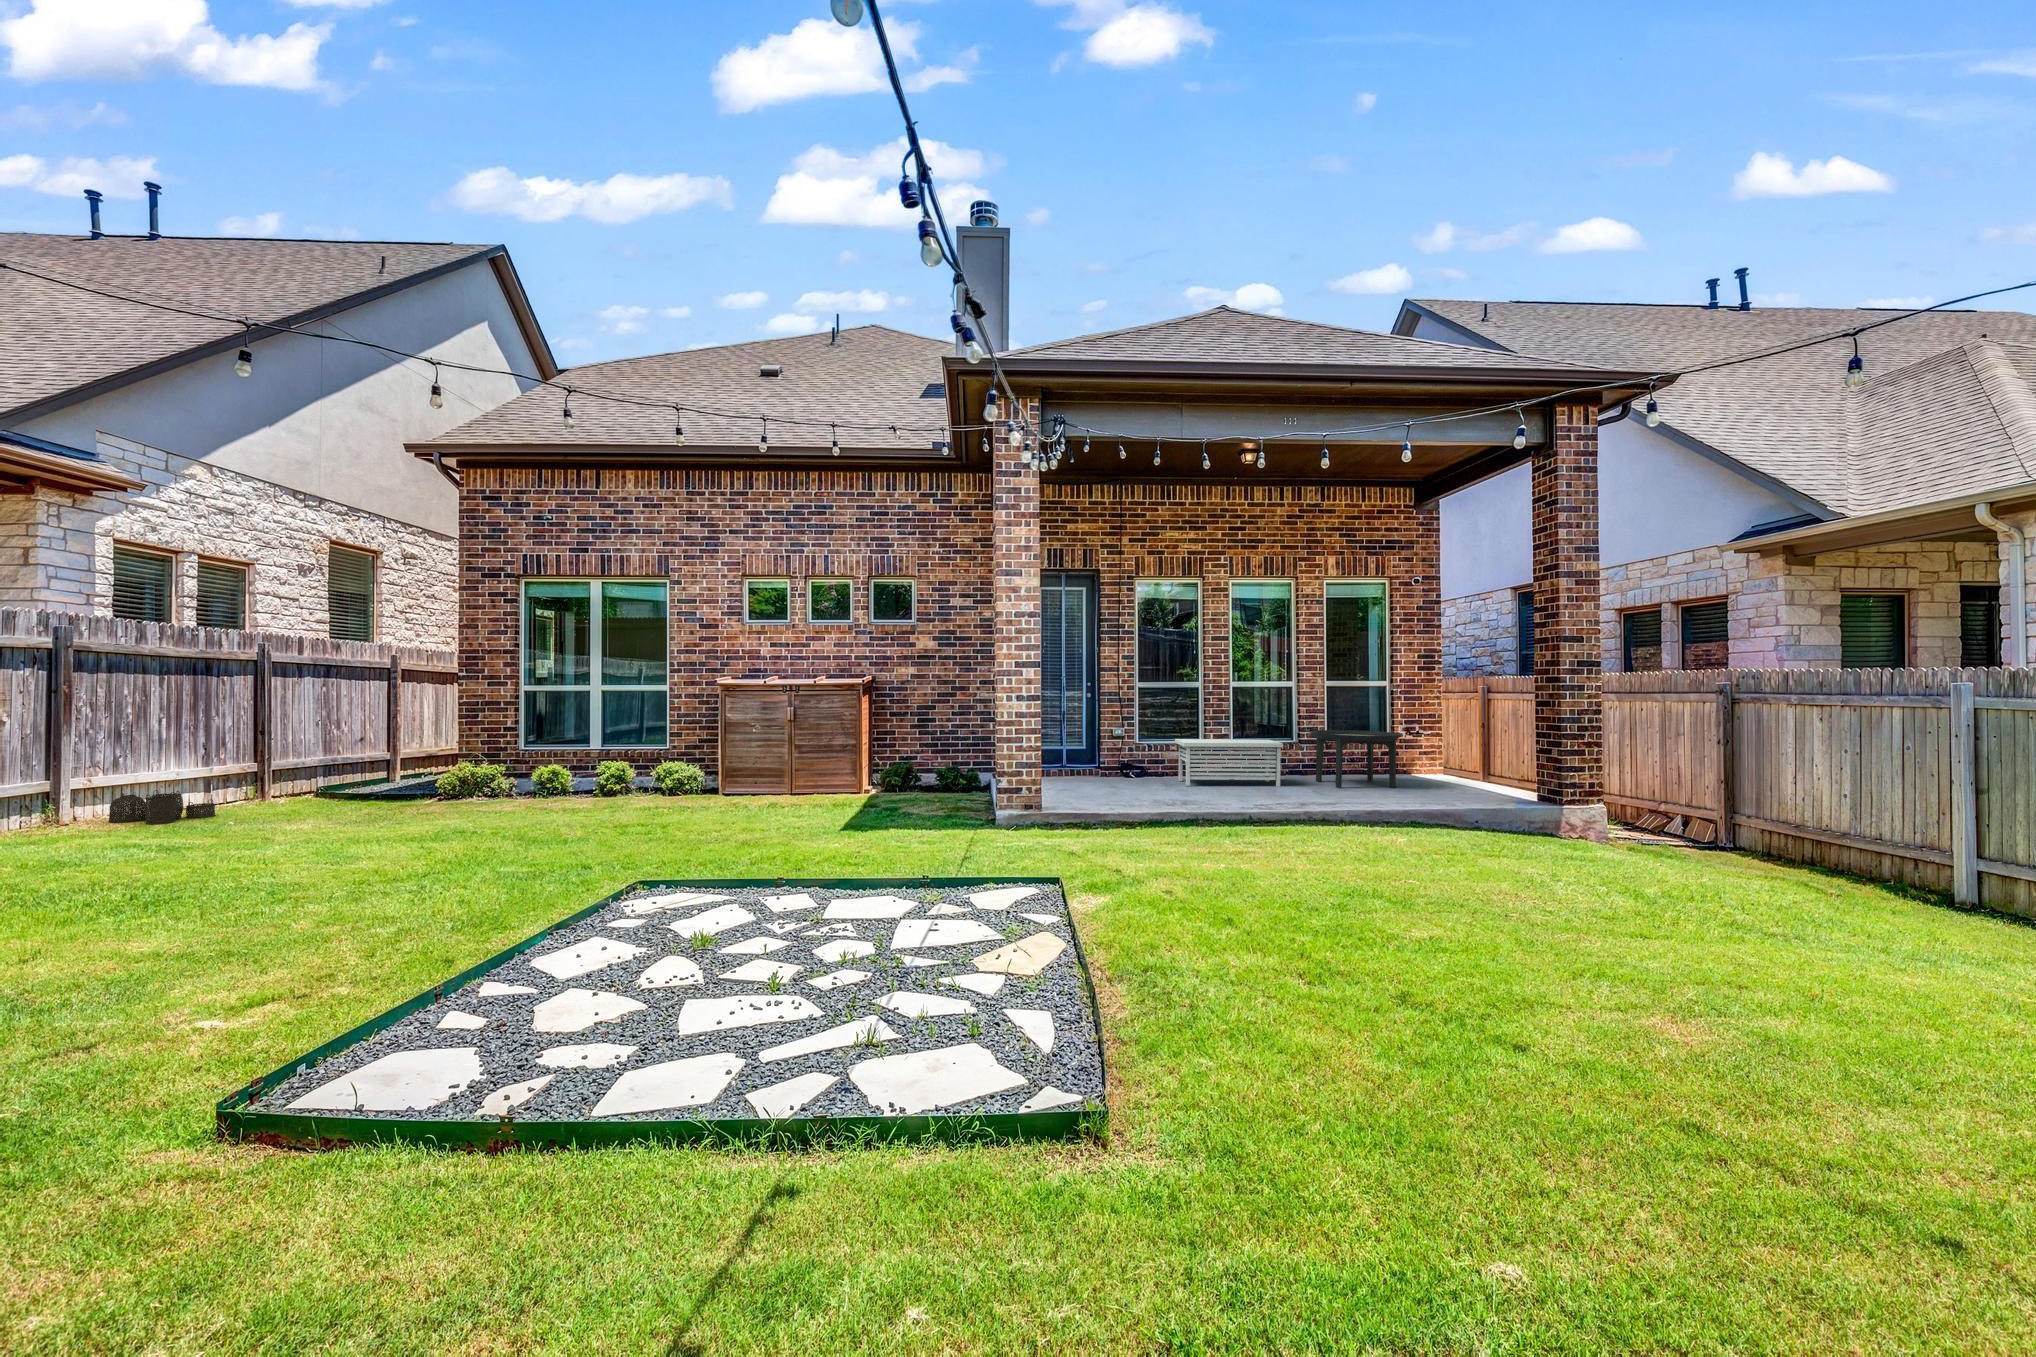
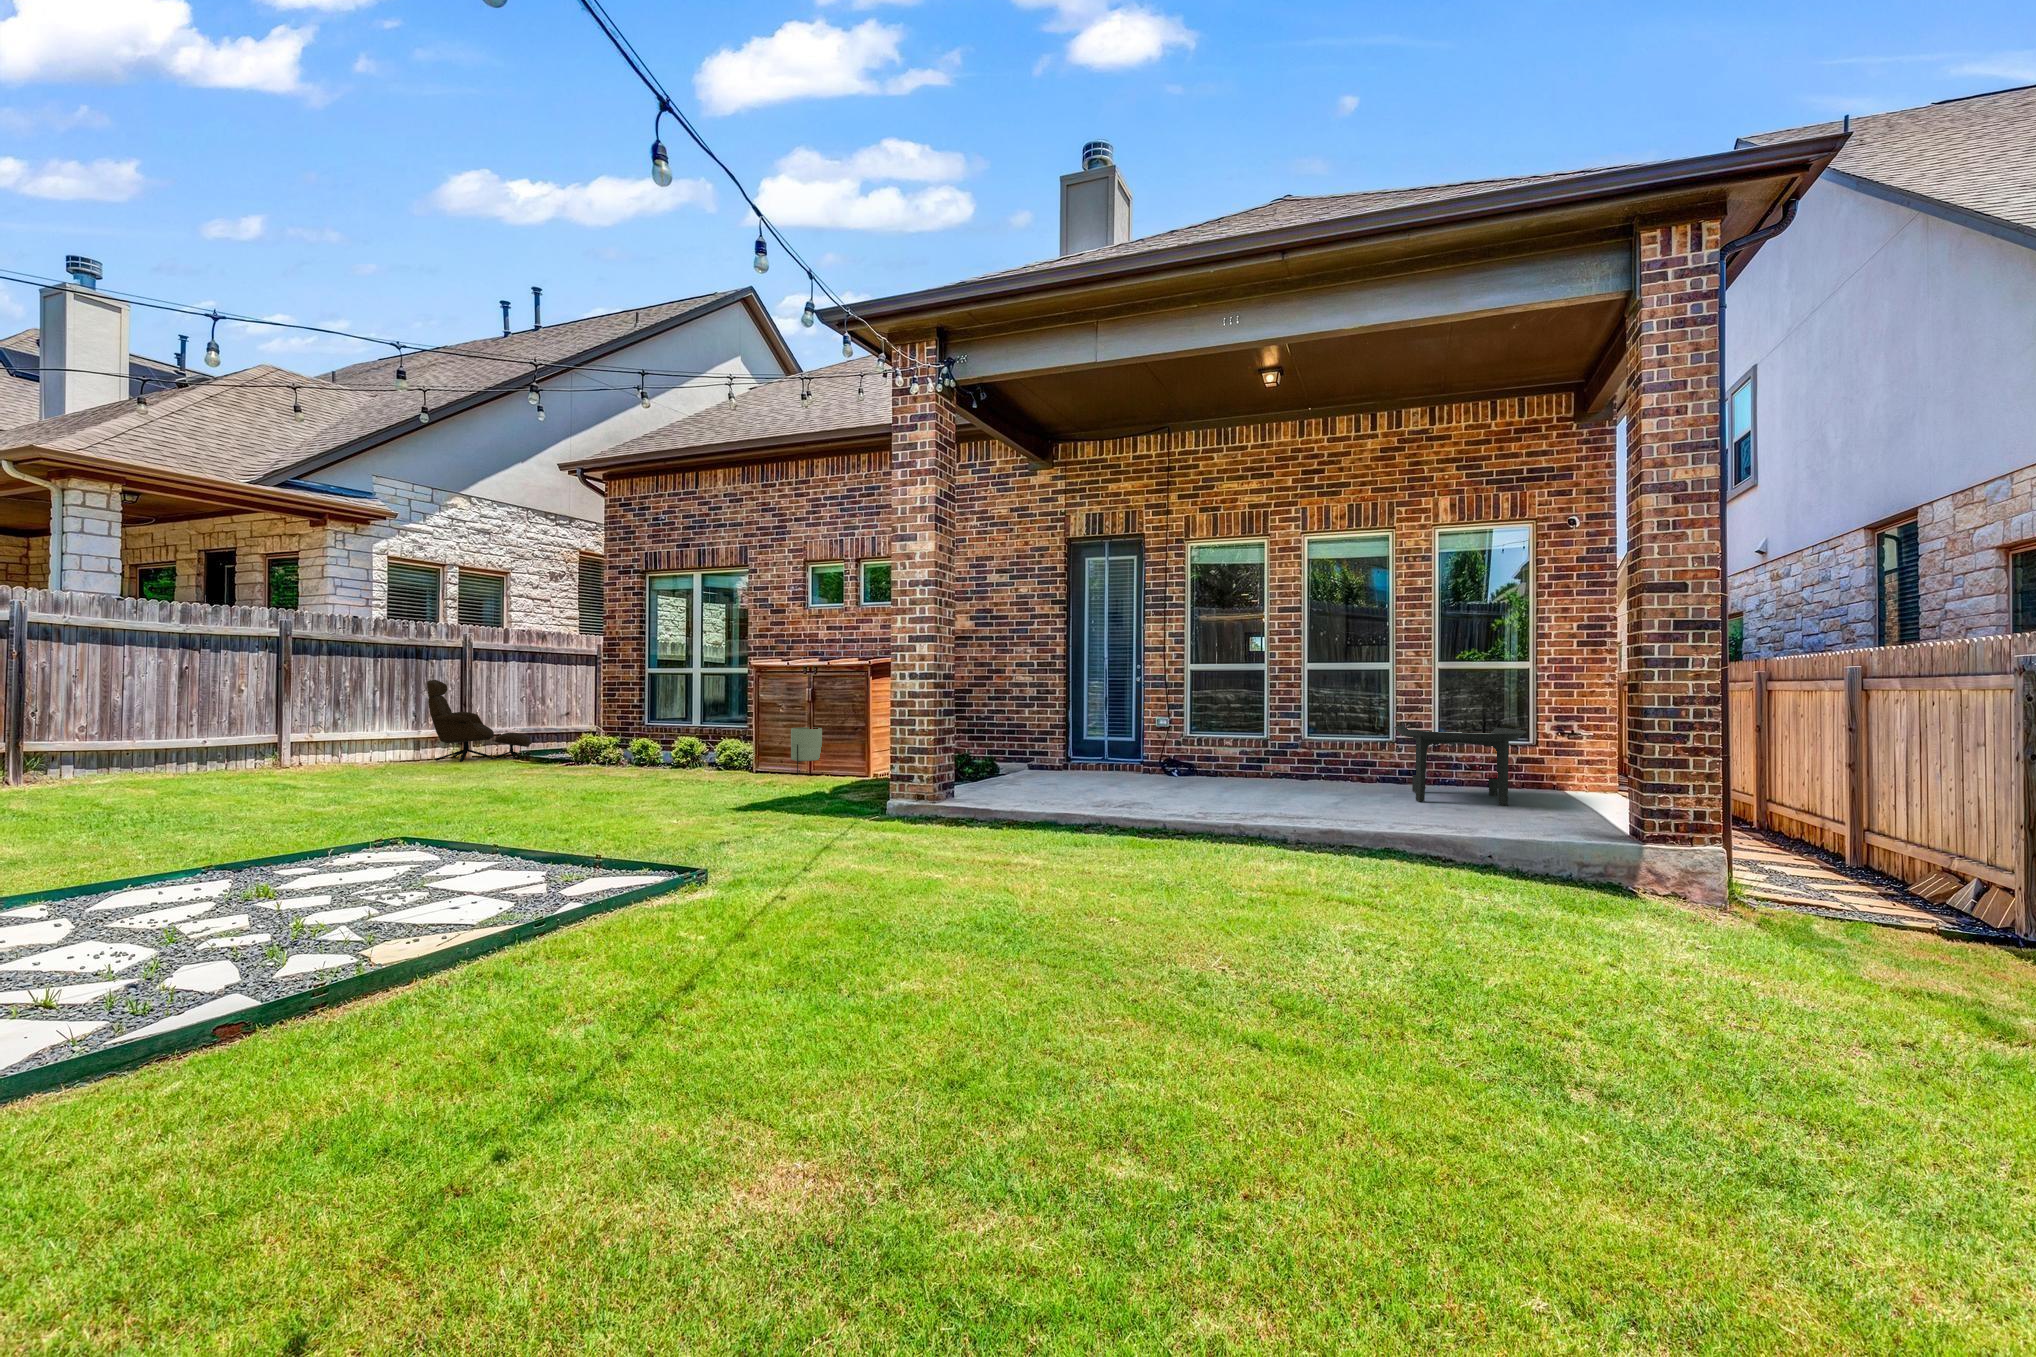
lounge chair: none [260,700,390,798] -> present [427,680,531,762]
storage bench: present [1175,739,1283,786] -> none [1219,732,1352,796]
planter: none [777,745,807,793] -> present [791,727,823,775]
woven basket: present [109,790,215,824] -> none [276,750,350,776]

